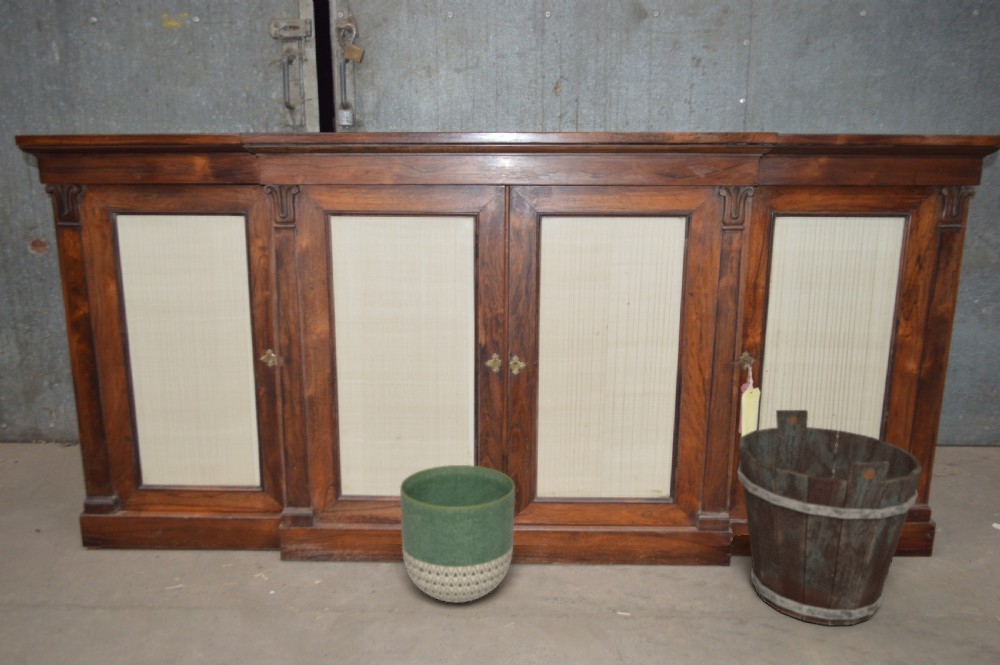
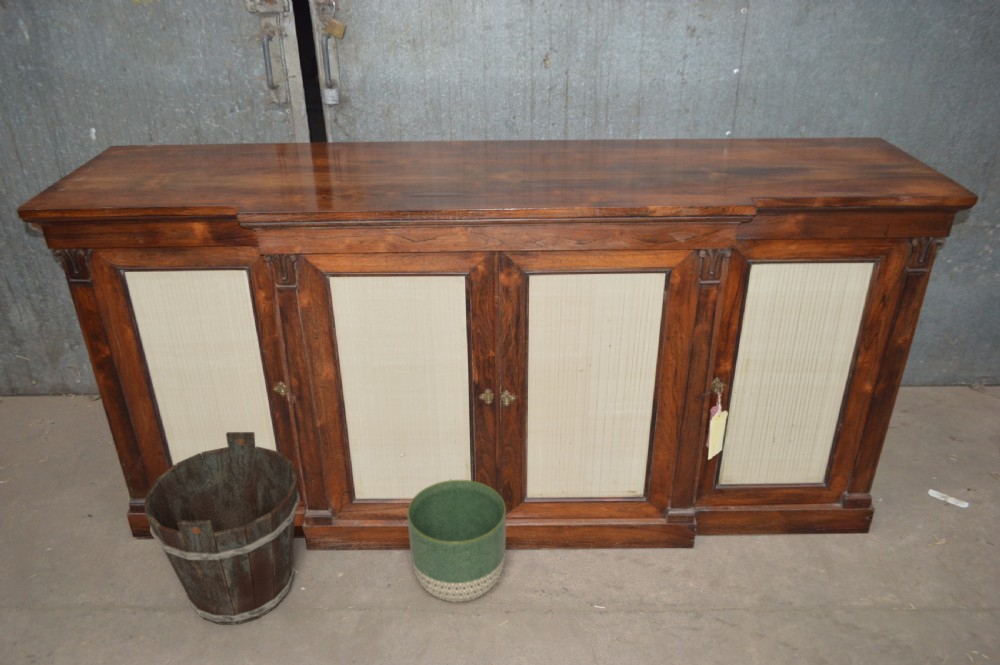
bucket: present [738,410,922,625] -> present [145,432,300,625]

